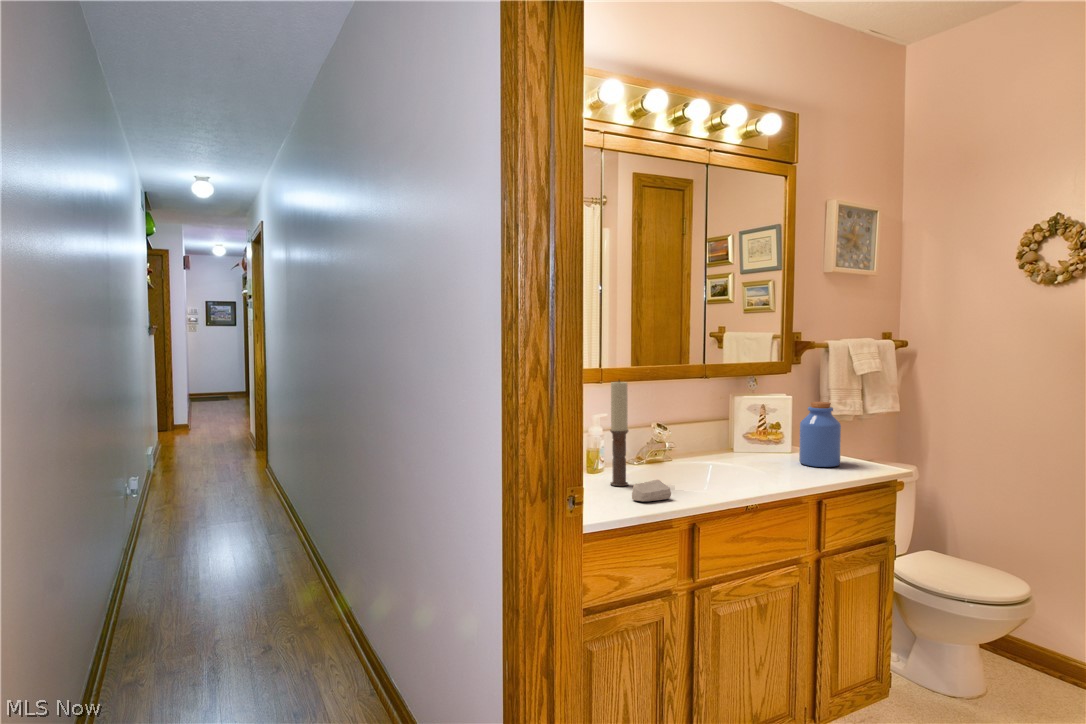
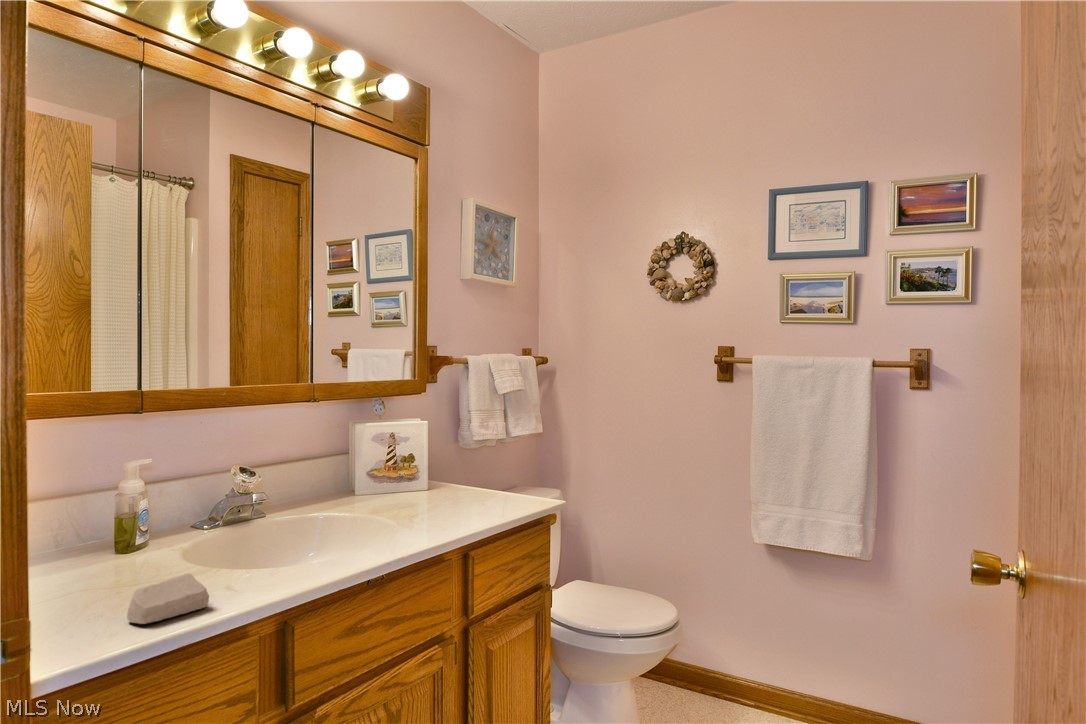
candle: present [610,381,628,486] -> none [111,401,148,588]
jar: present [799,402,841,467] -> none [435,427,485,511]

